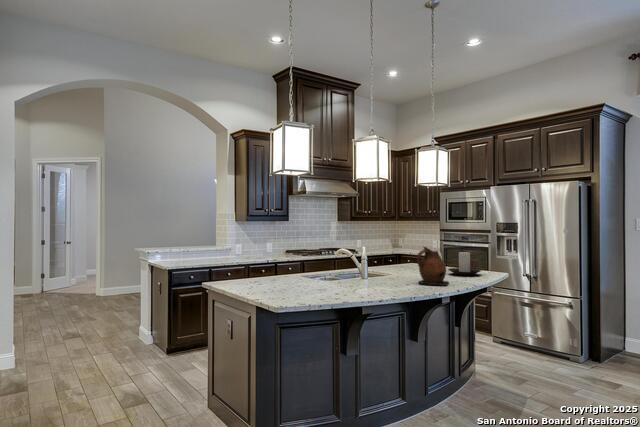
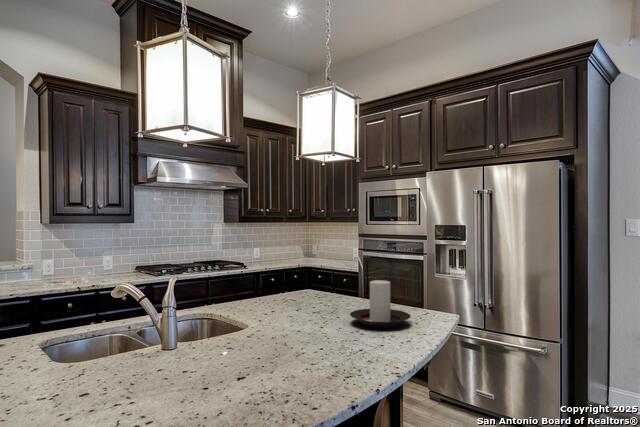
ceramic pitcher: present [417,247,448,285] -> none [261,280,338,381]

